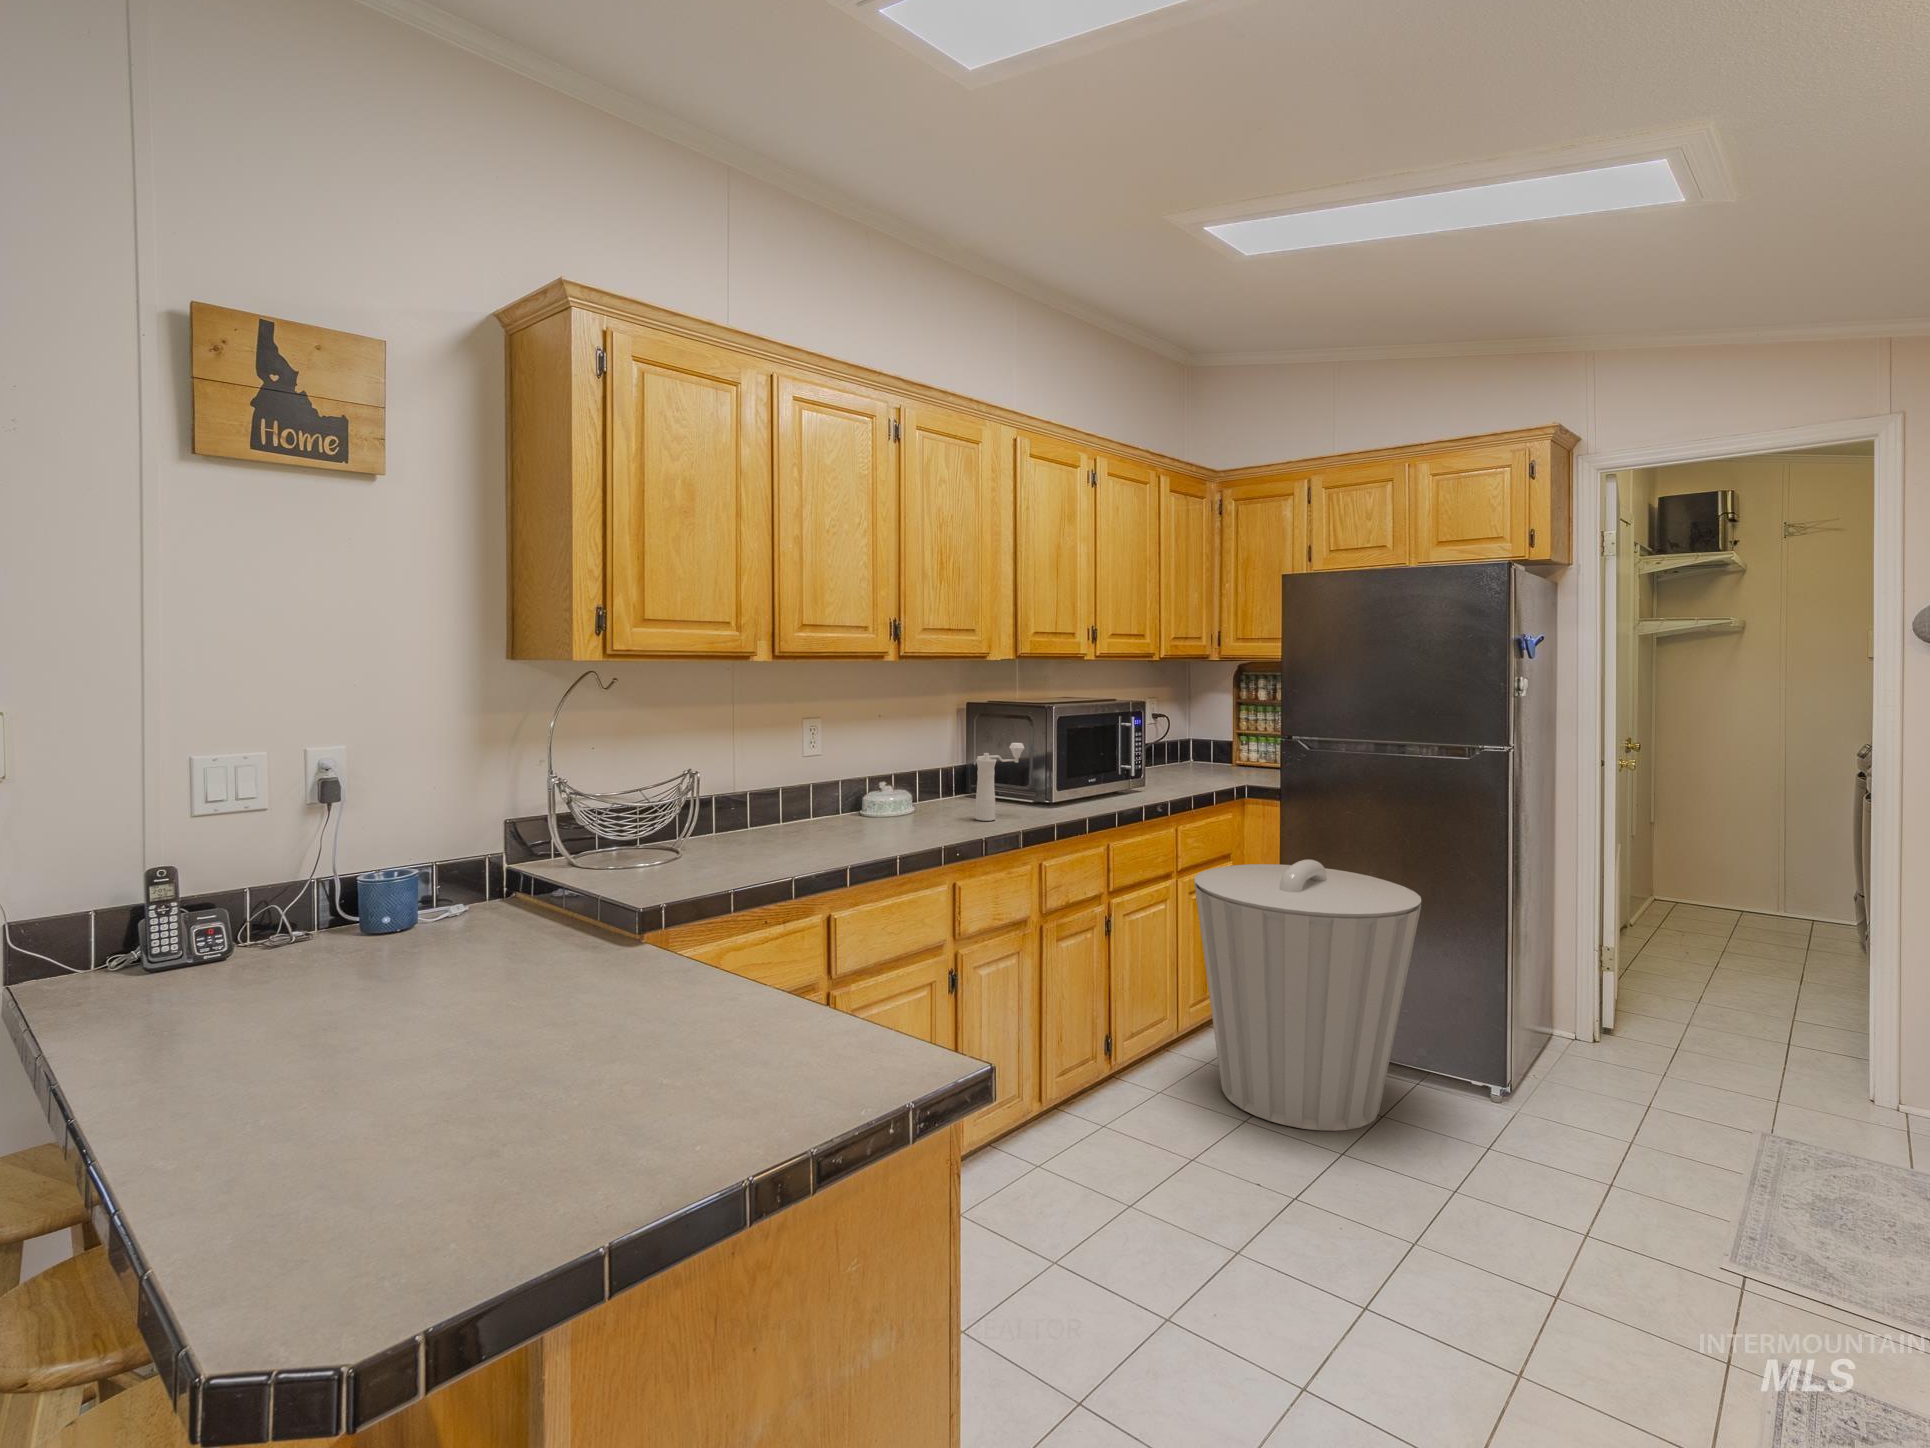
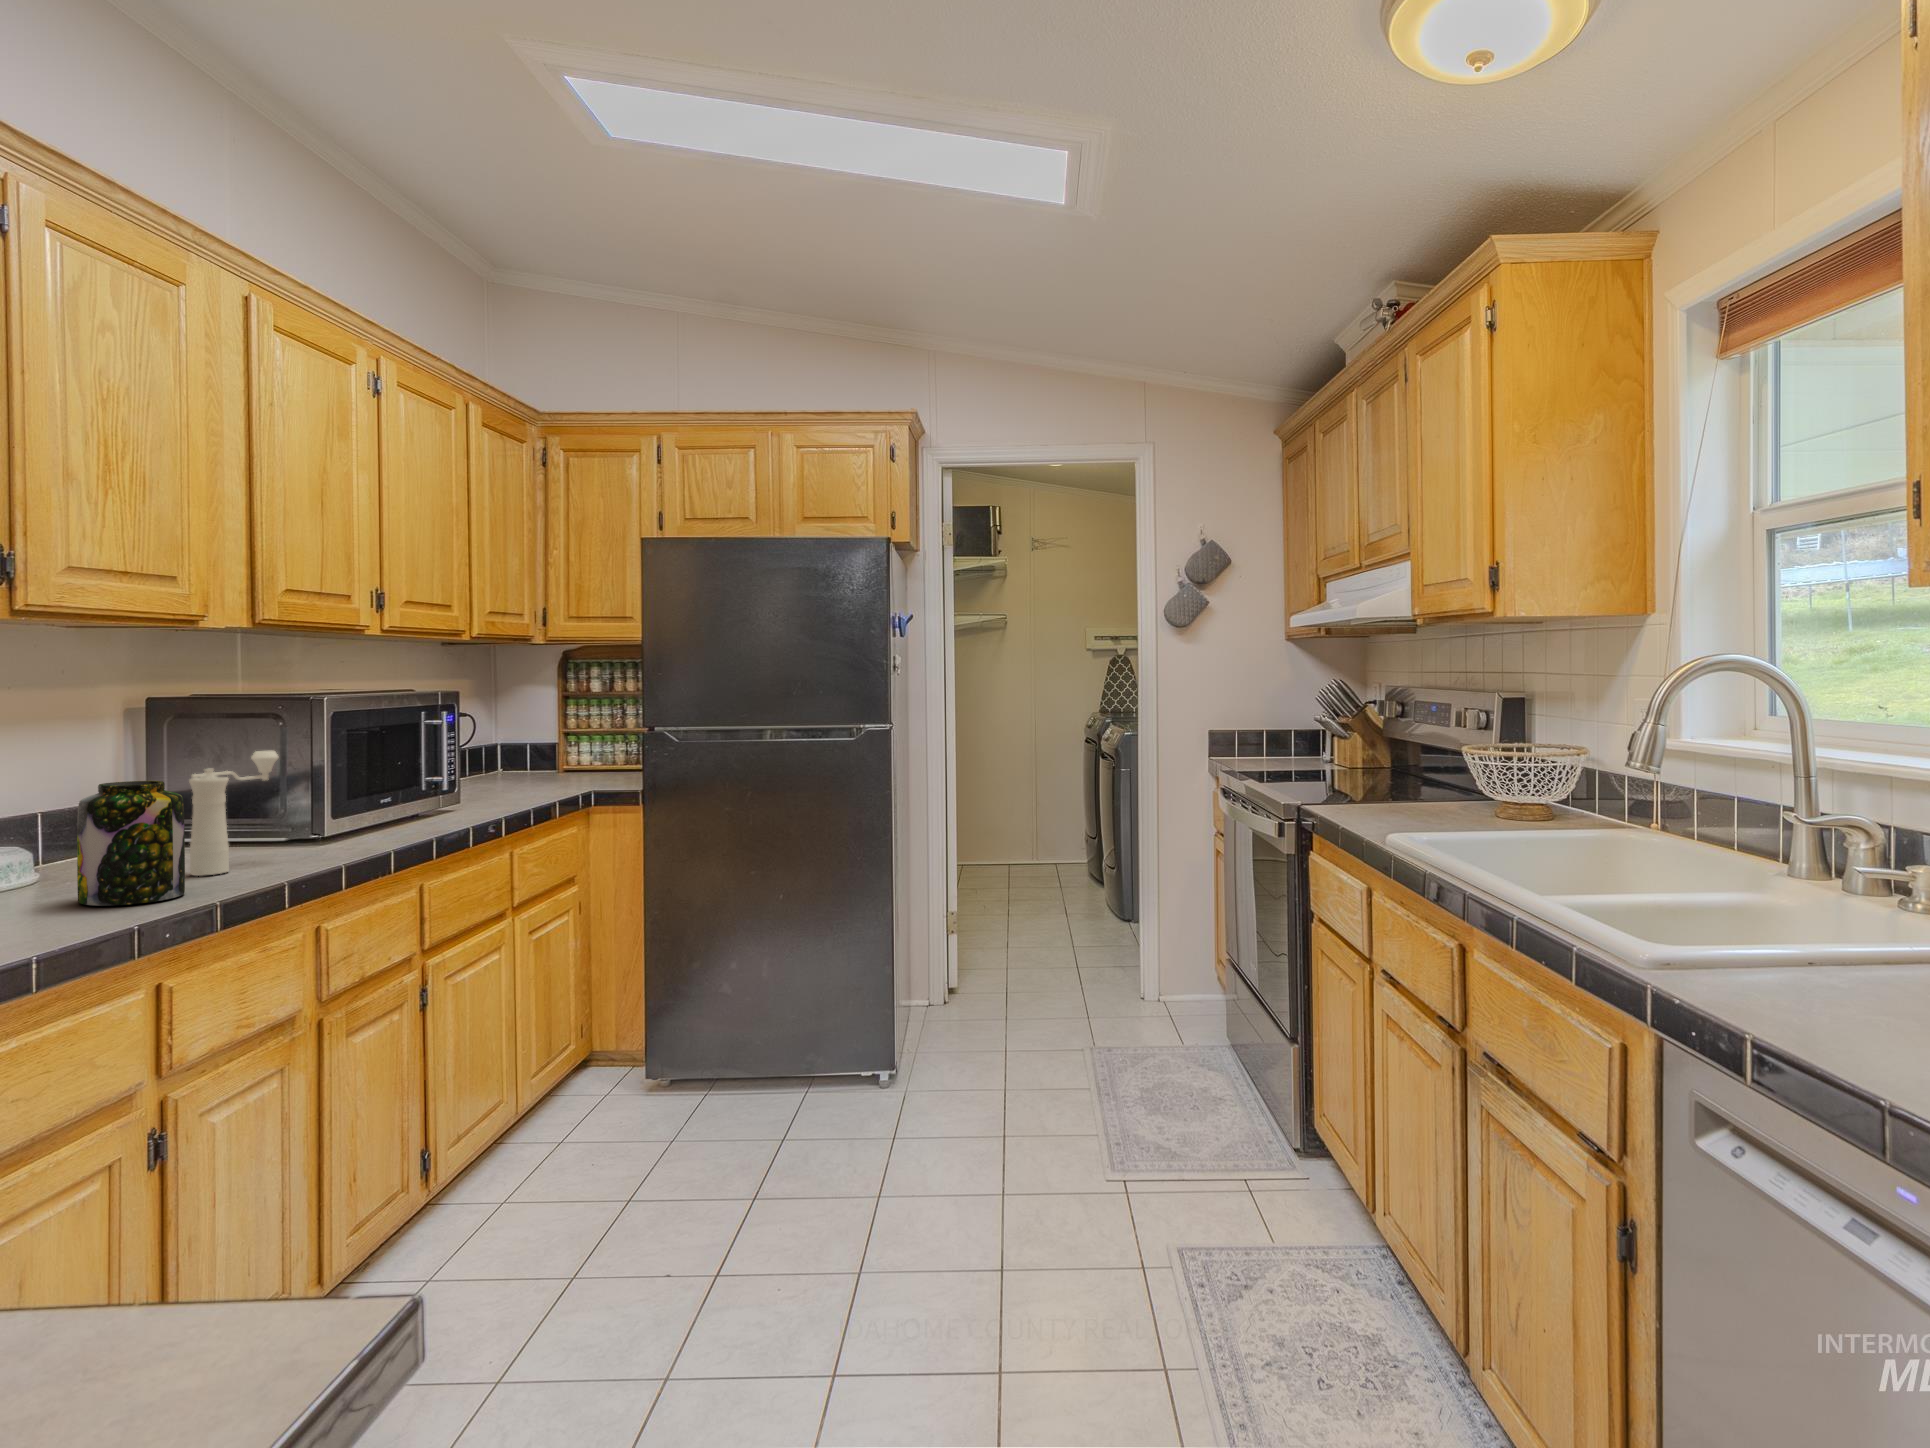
jar: none [920,759,971,834] -> present [77,781,185,906]
trash can: present [1194,859,1421,1131] -> none [541,868,806,1193]

